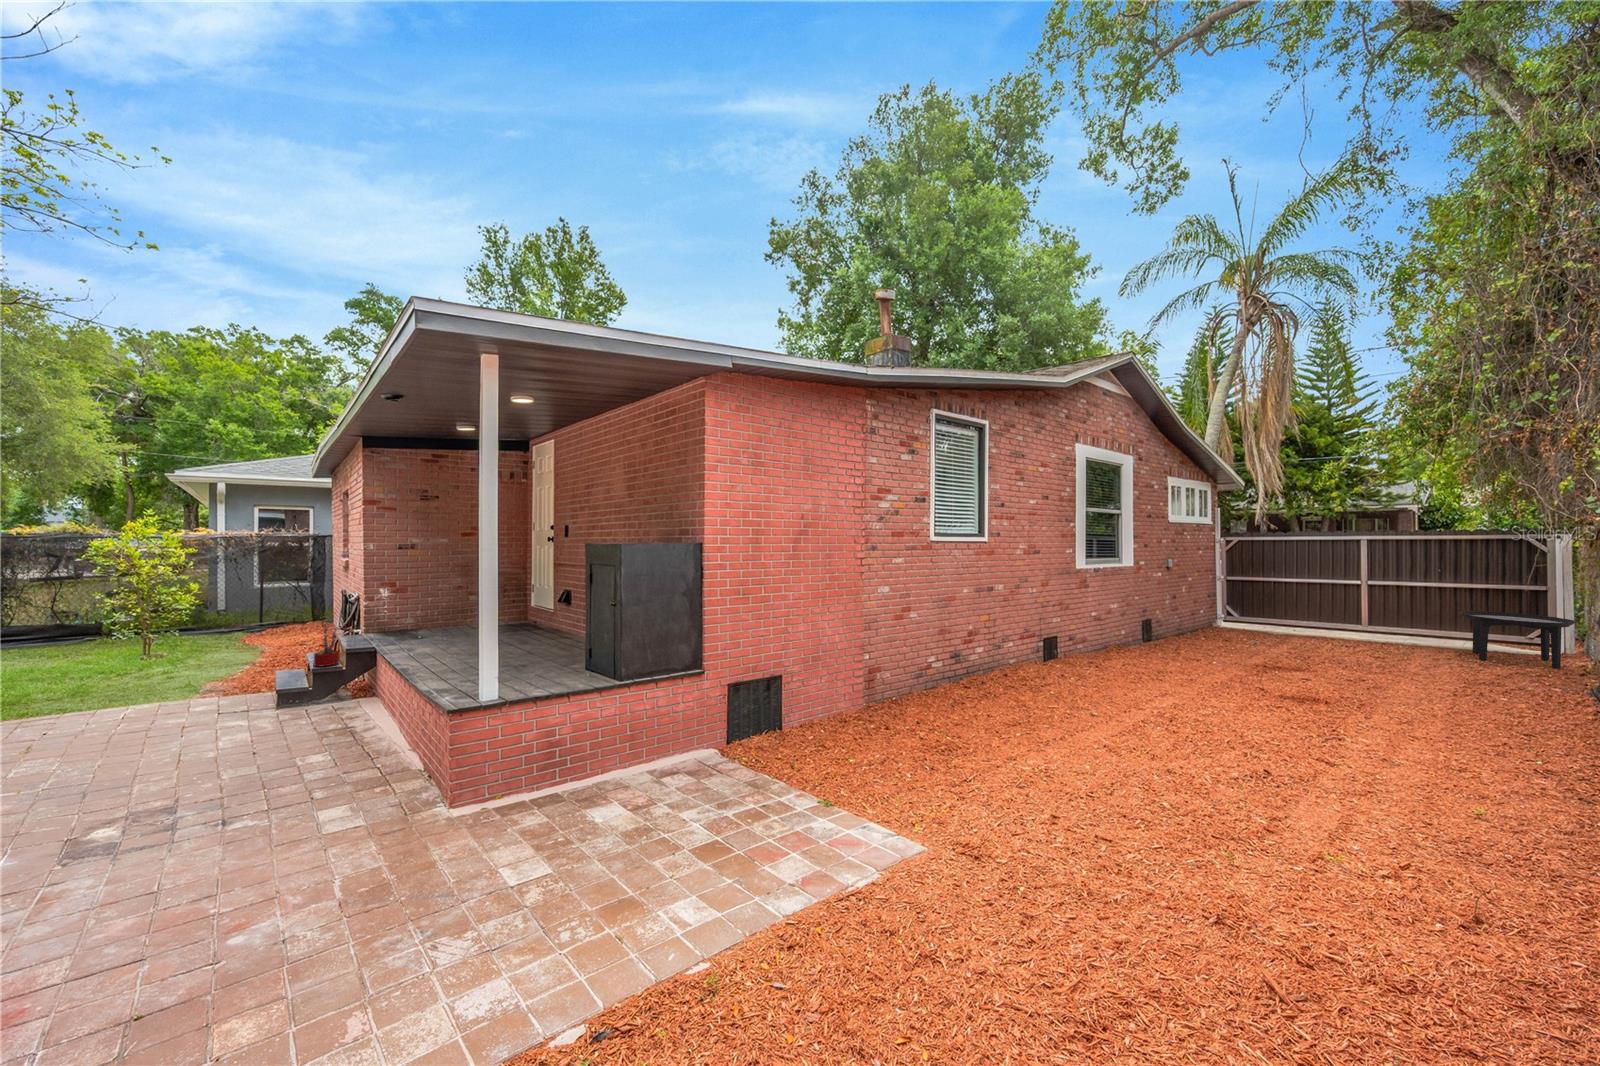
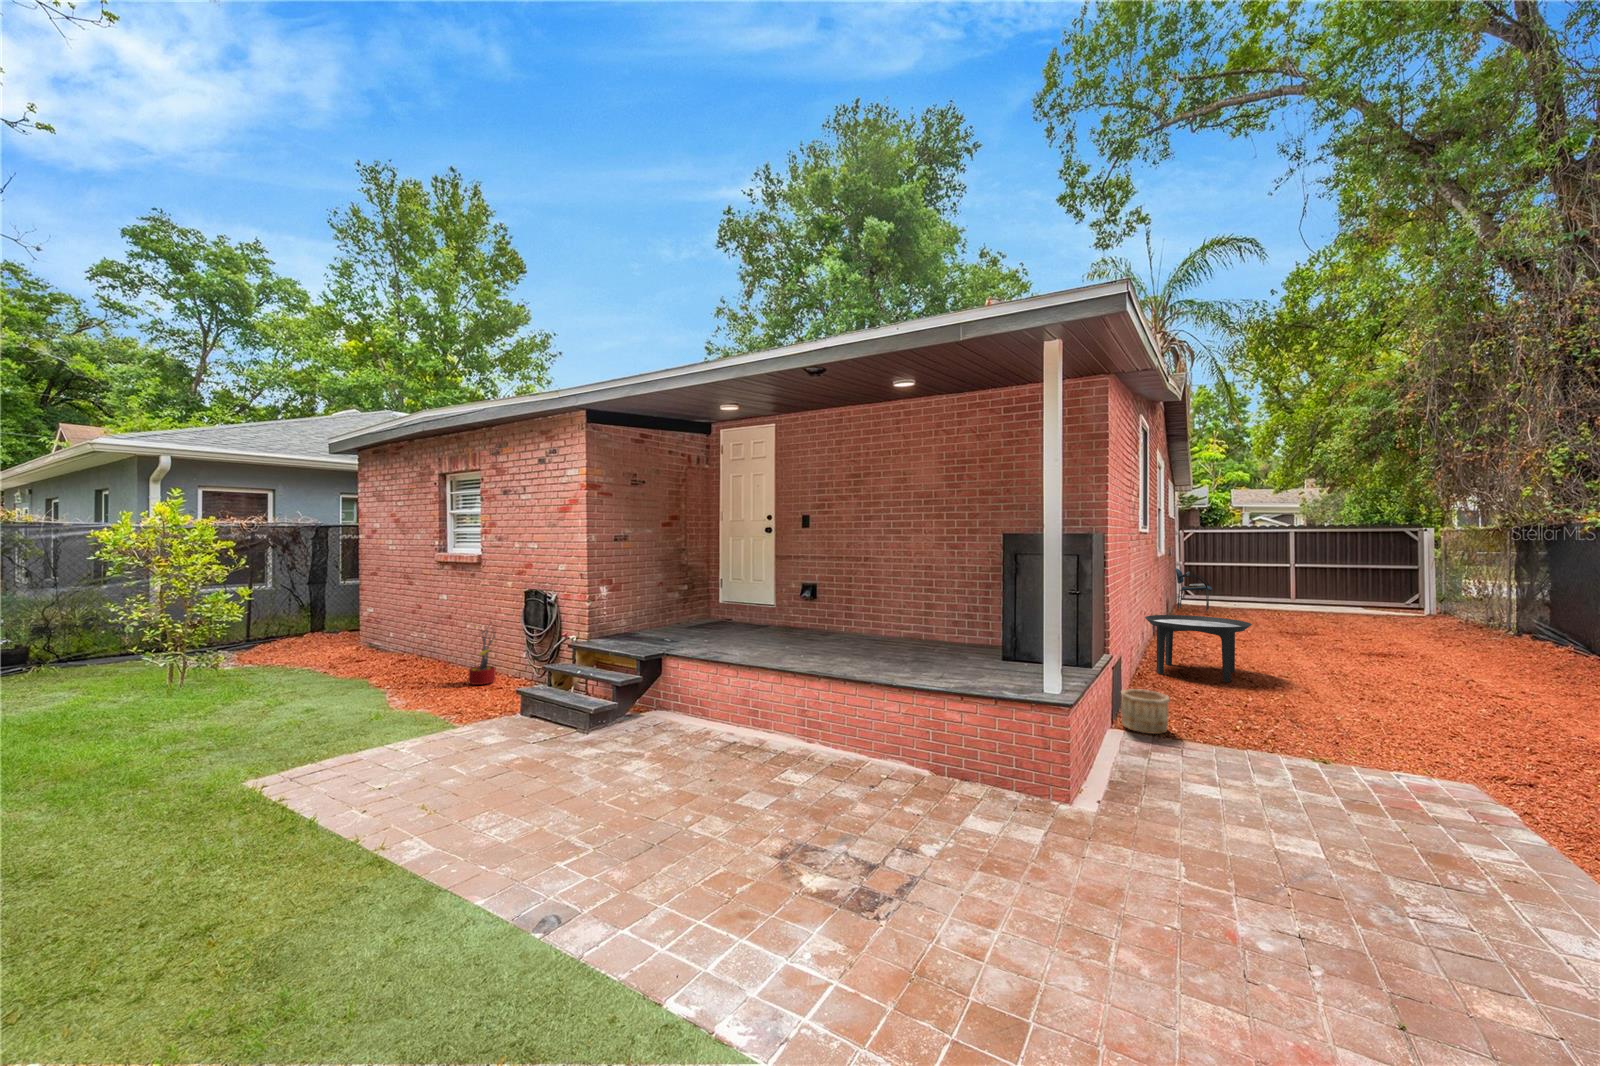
chair: none [1180,580,1231,636] -> present [1175,568,1212,612]
round table: present [1459,611,1577,668] -> present [1145,615,1252,682]
wooden bucket: none [708,731,759,788] -> present [1121,689,1170,734]

